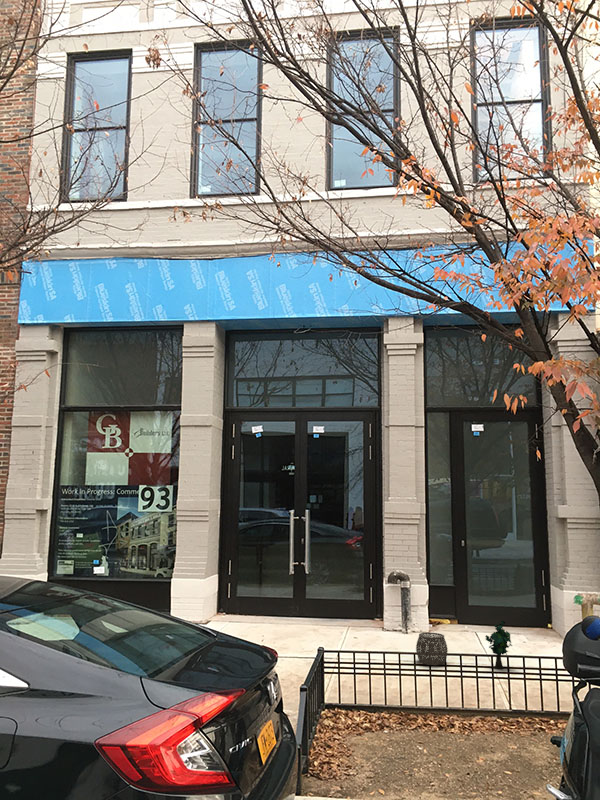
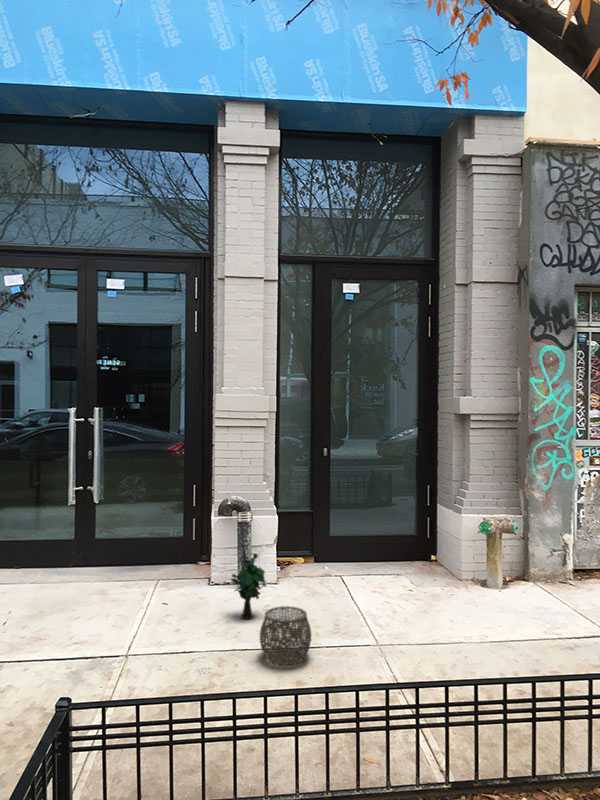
decorative plant: present [485,621,512,669] -> present [231,554,266,619]

